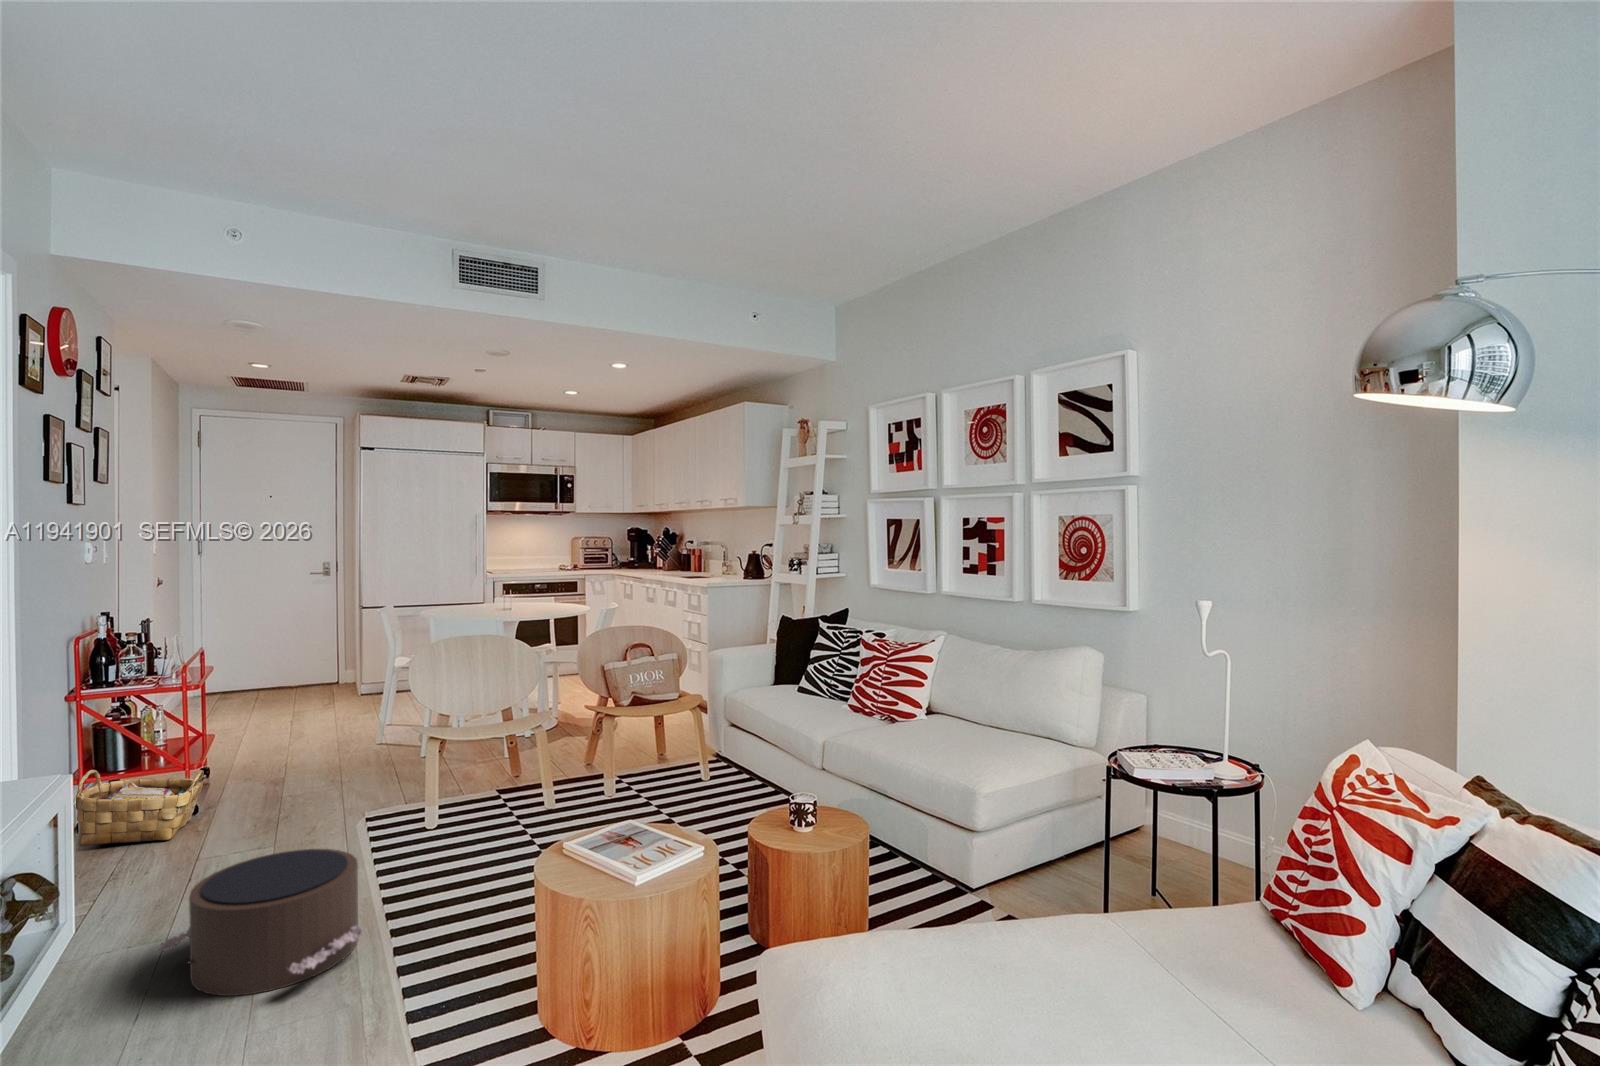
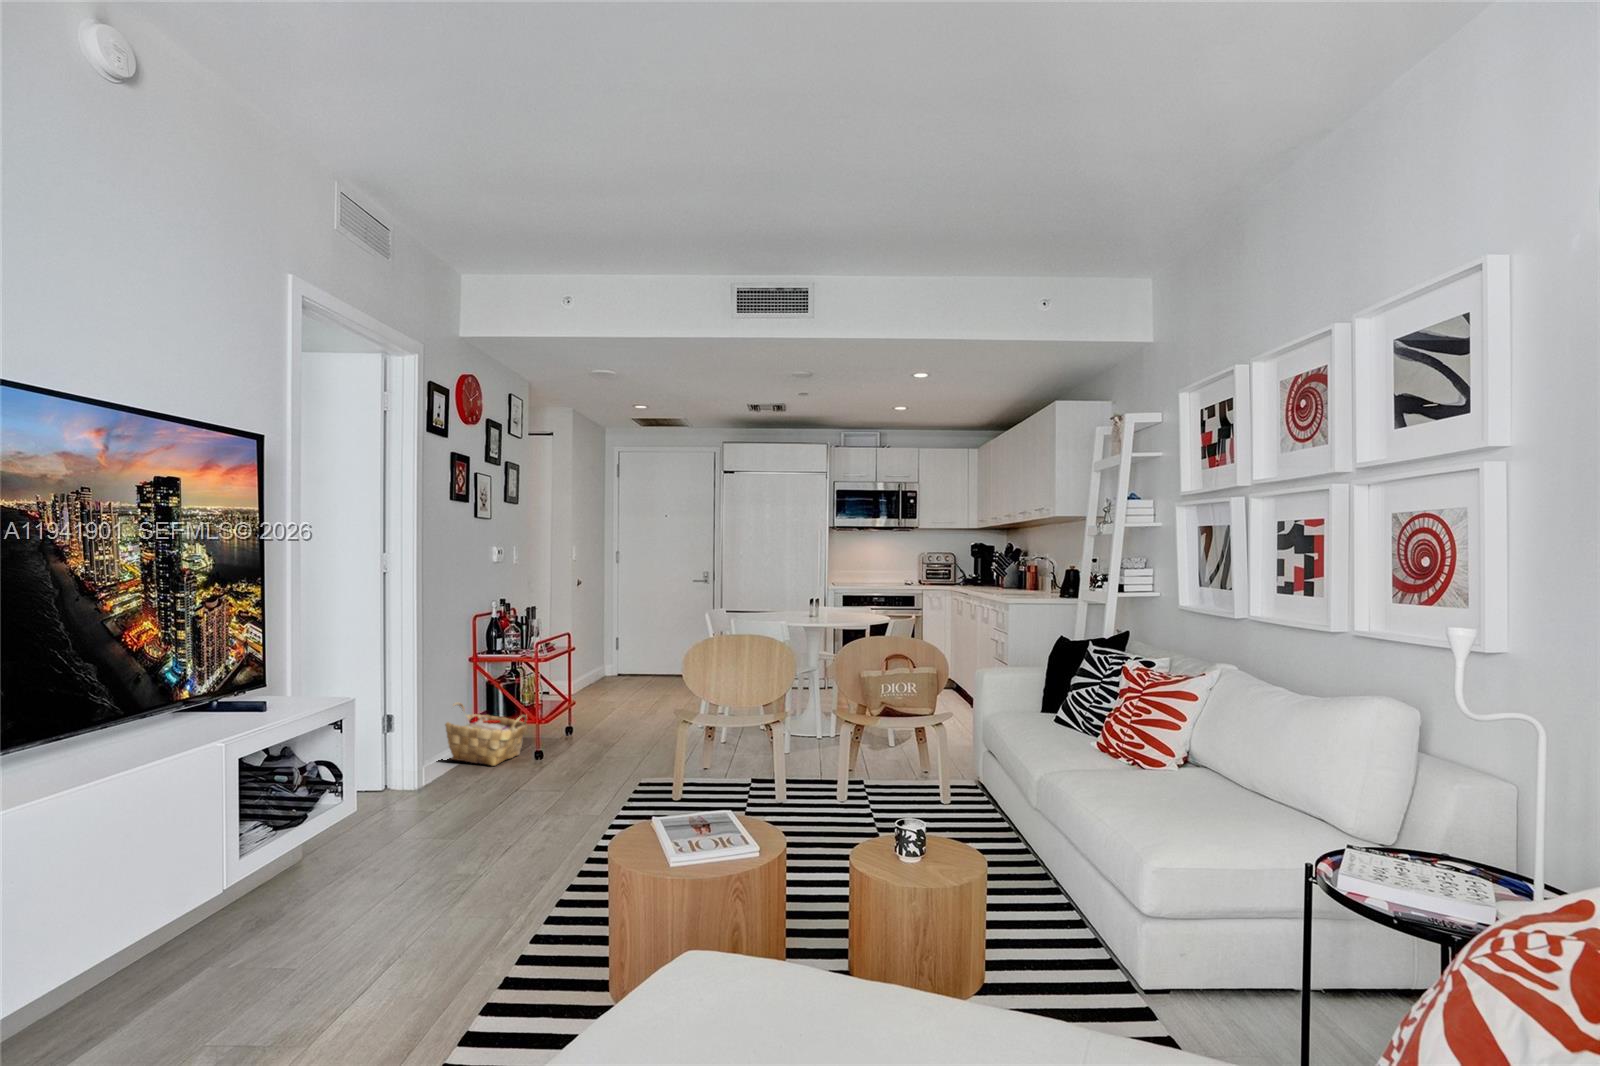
pouf: present [156,849,364,996] -> none [397,781,539,889]

